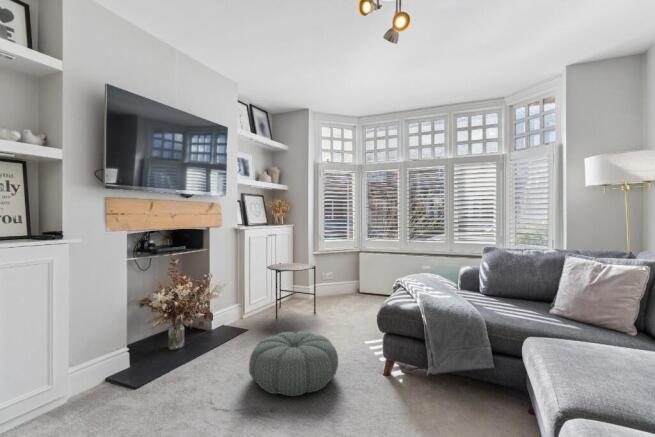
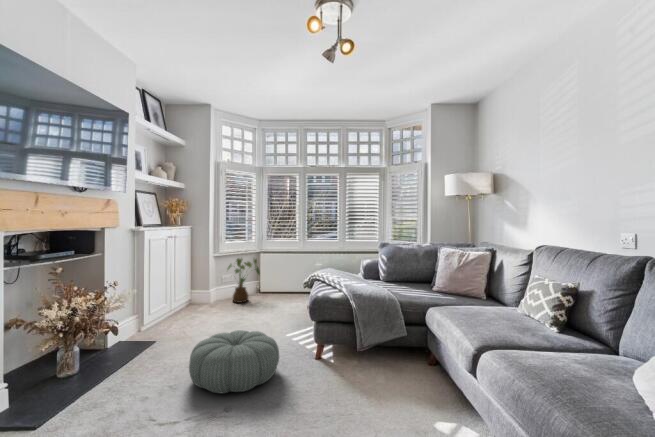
house plant: none [323,256,355,301] -> present [228,258,260,303]
side table: present [267,263,316,320] -> none [169,266,224,327]

